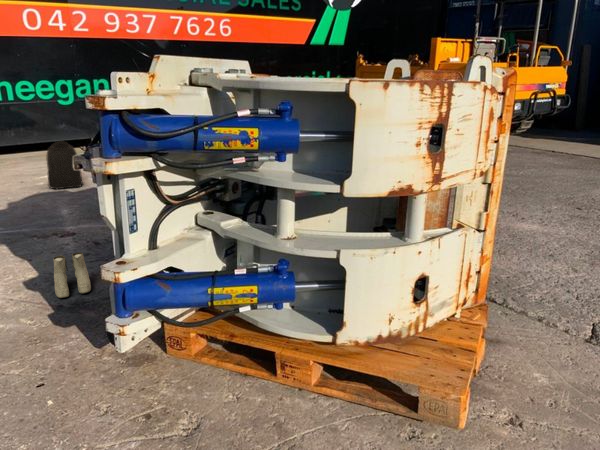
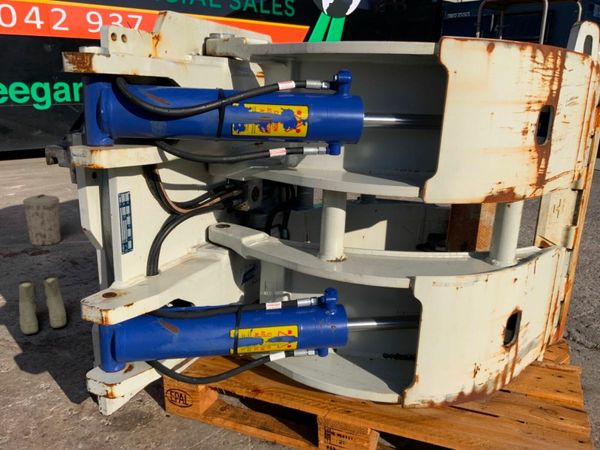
backpack: present [46,141,83,189] -> none [17,147,59,201]
trash can: none [53,185,85,229] -> present [23,194,61,246]

